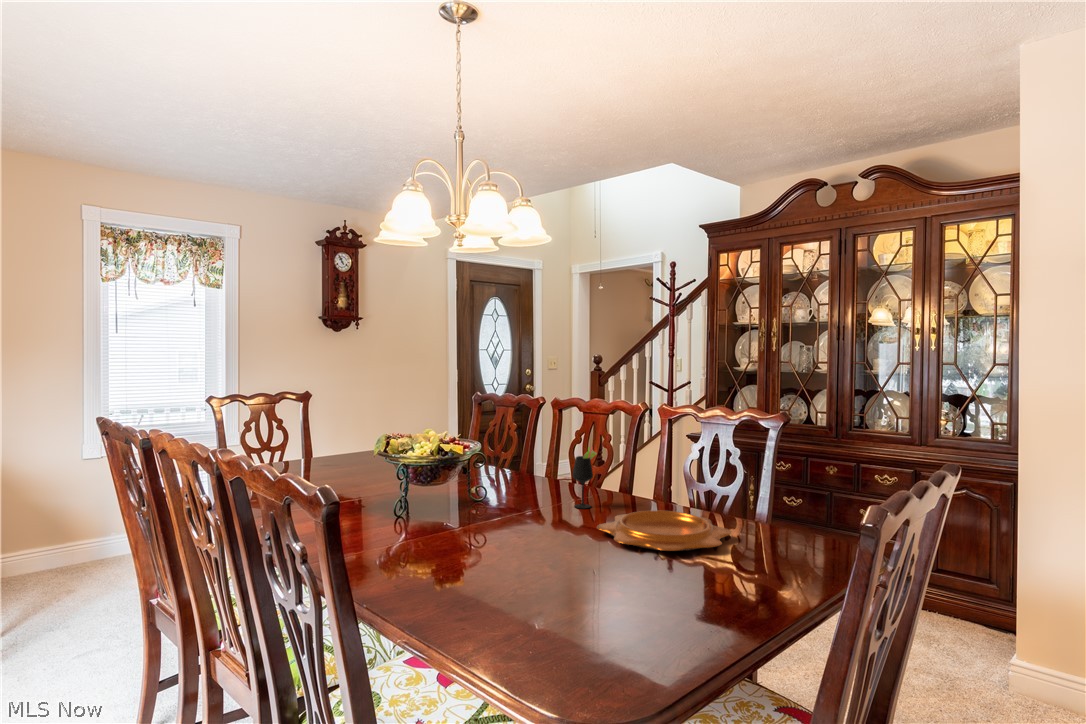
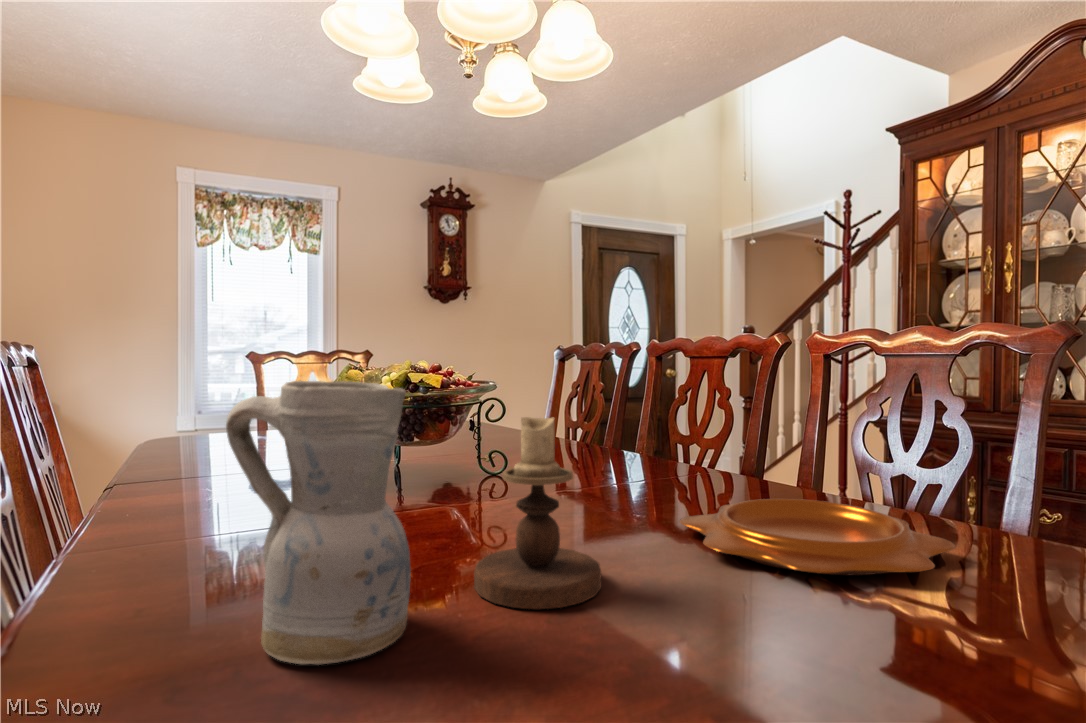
wine glass: present [573,447,597,508] -> none [660,393,700,494]
ceramic pitcher: none [416,475,502,611] -> present [226,381,411,664]
candlestick: none [508,482,573,579] -> present [474,417,601,609]

